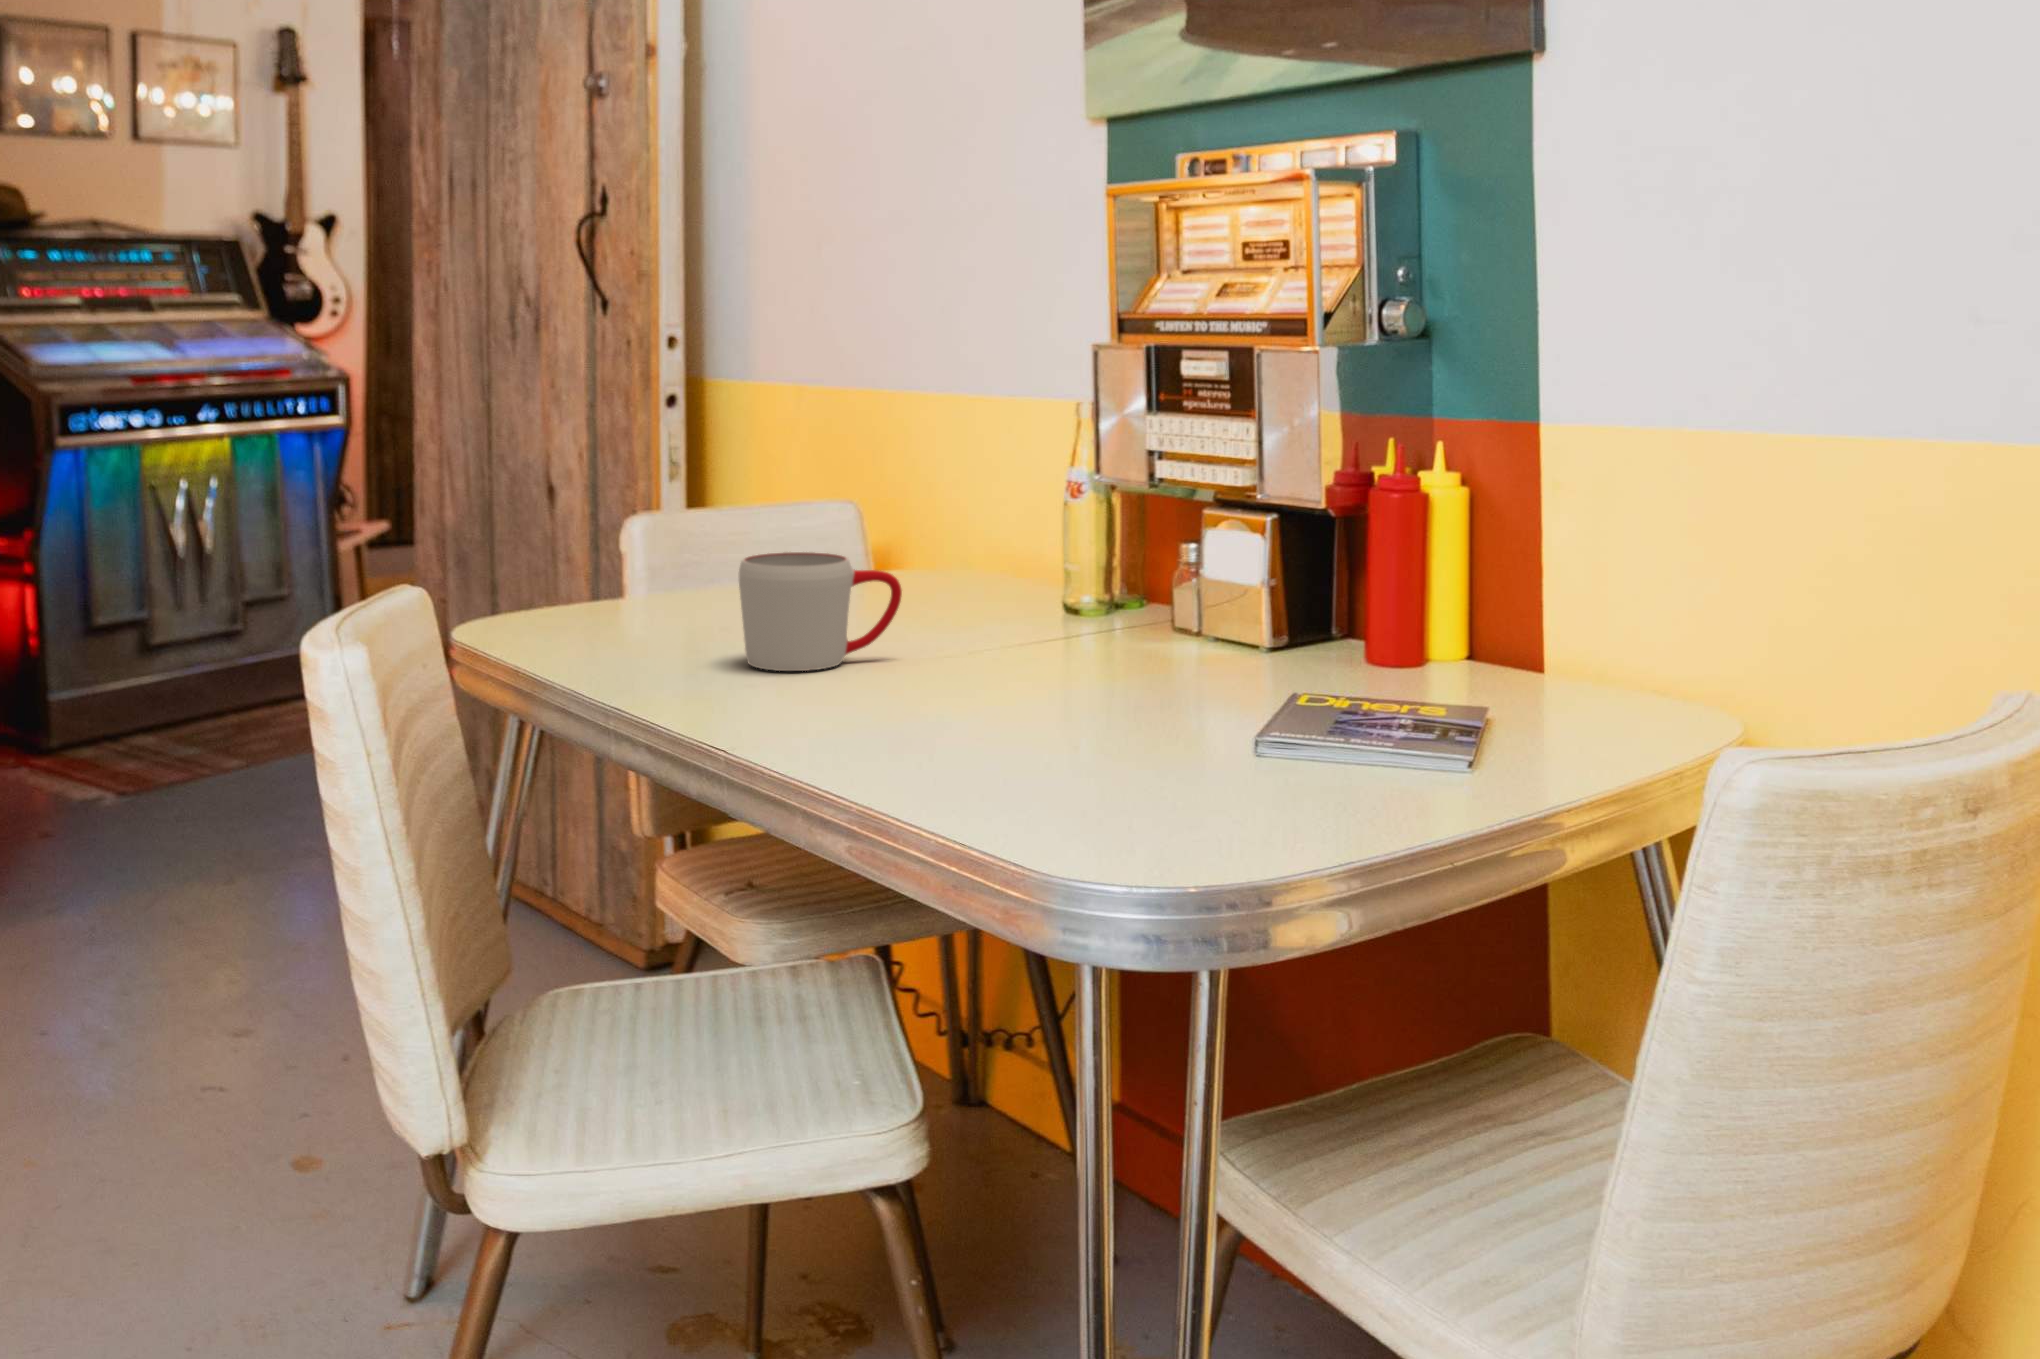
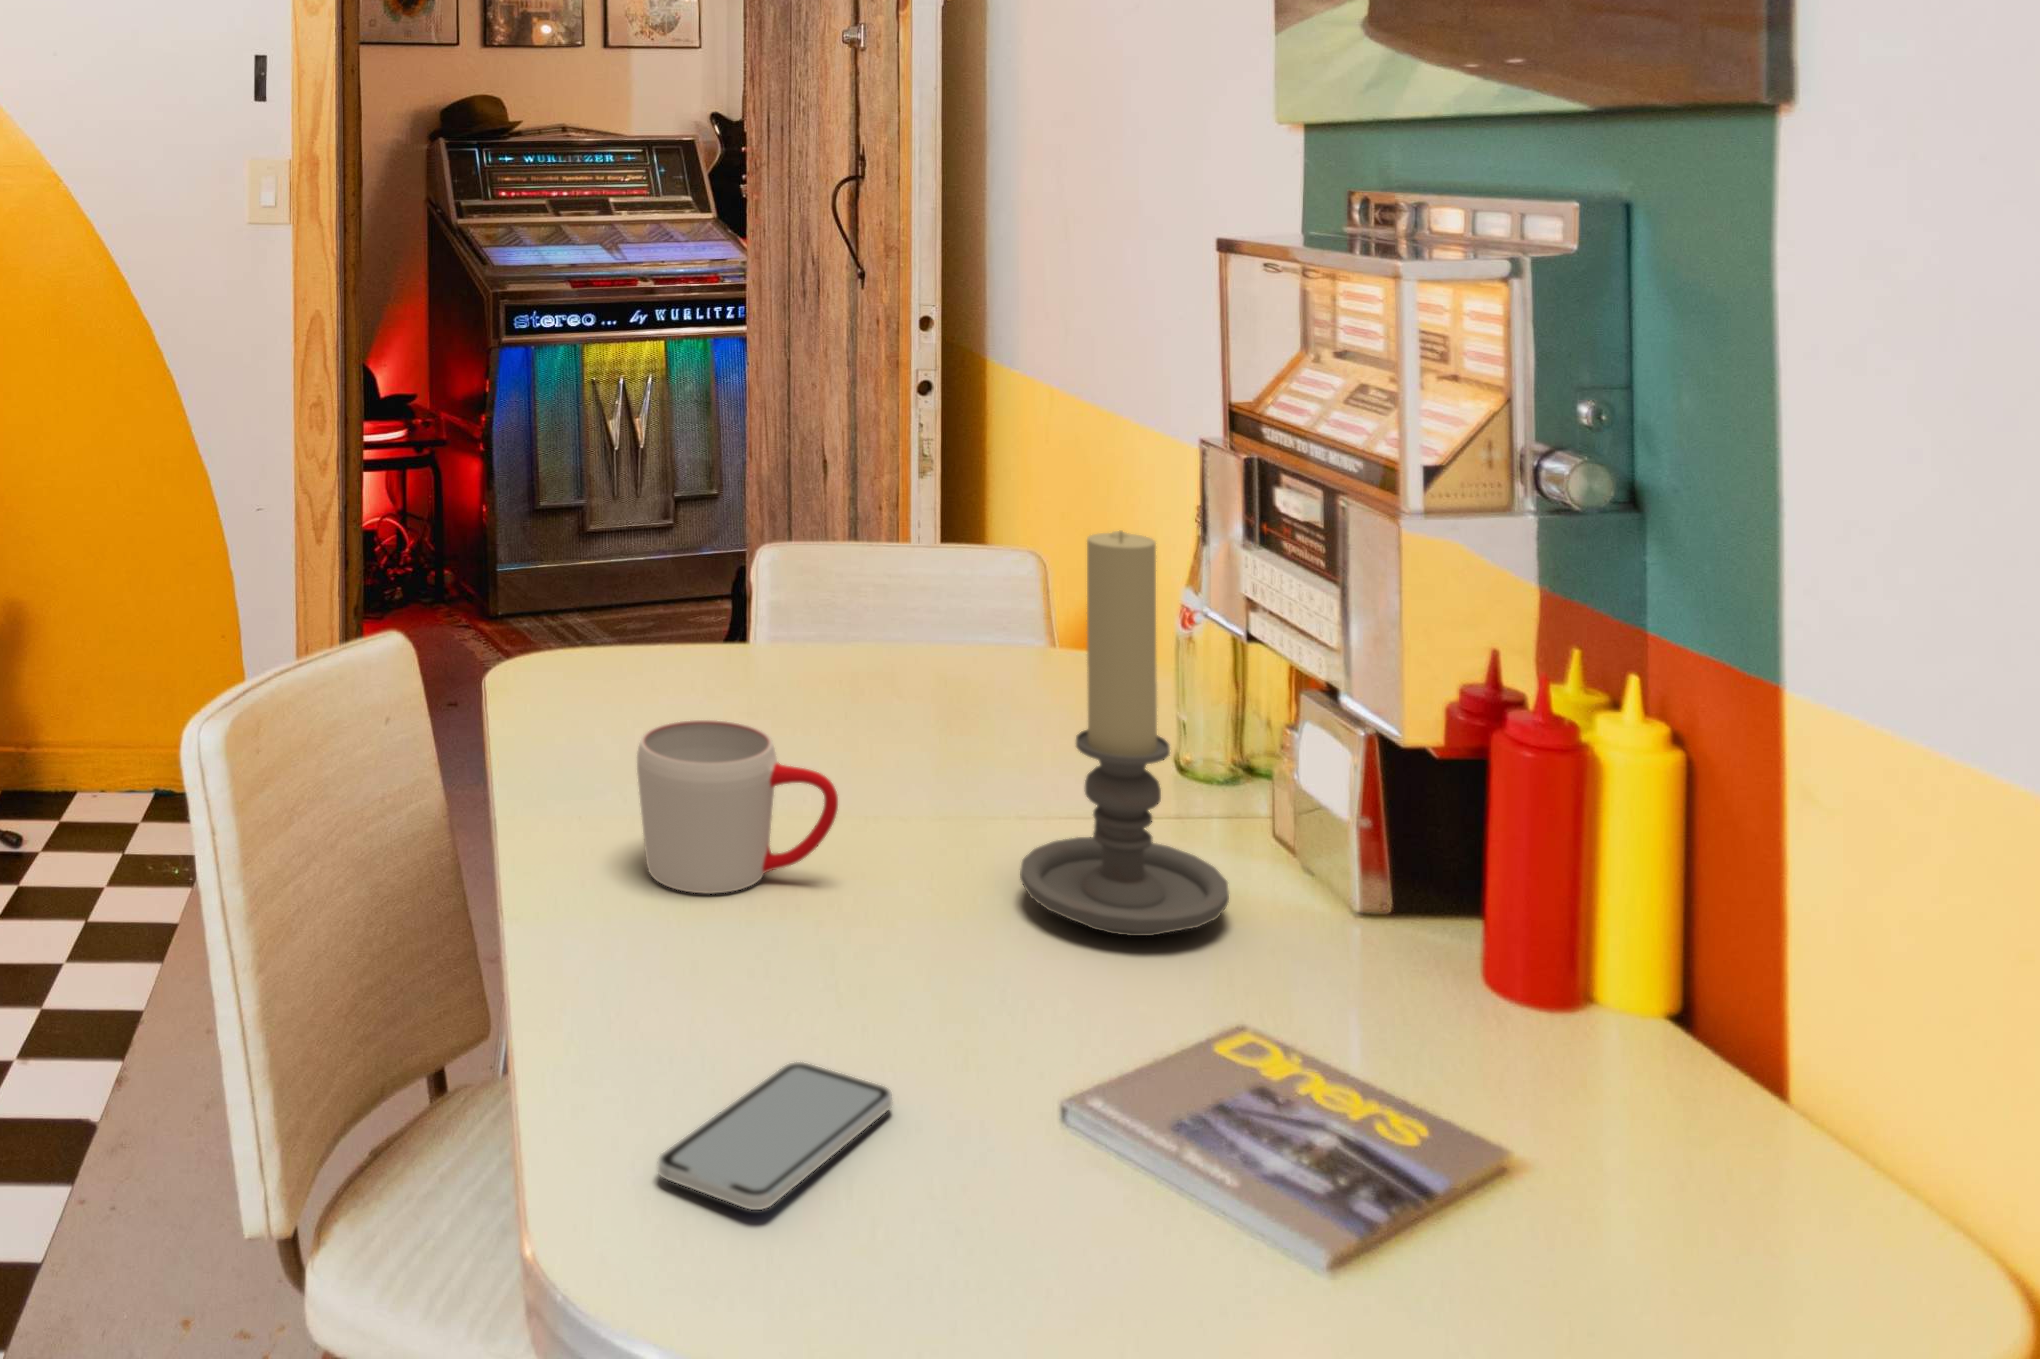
candle holder: none [1028,370,1176,654] -> present [1020,531,1229,936]
smartphone: none [971,707,1079,756] -> present [658,1062,892,1210]

